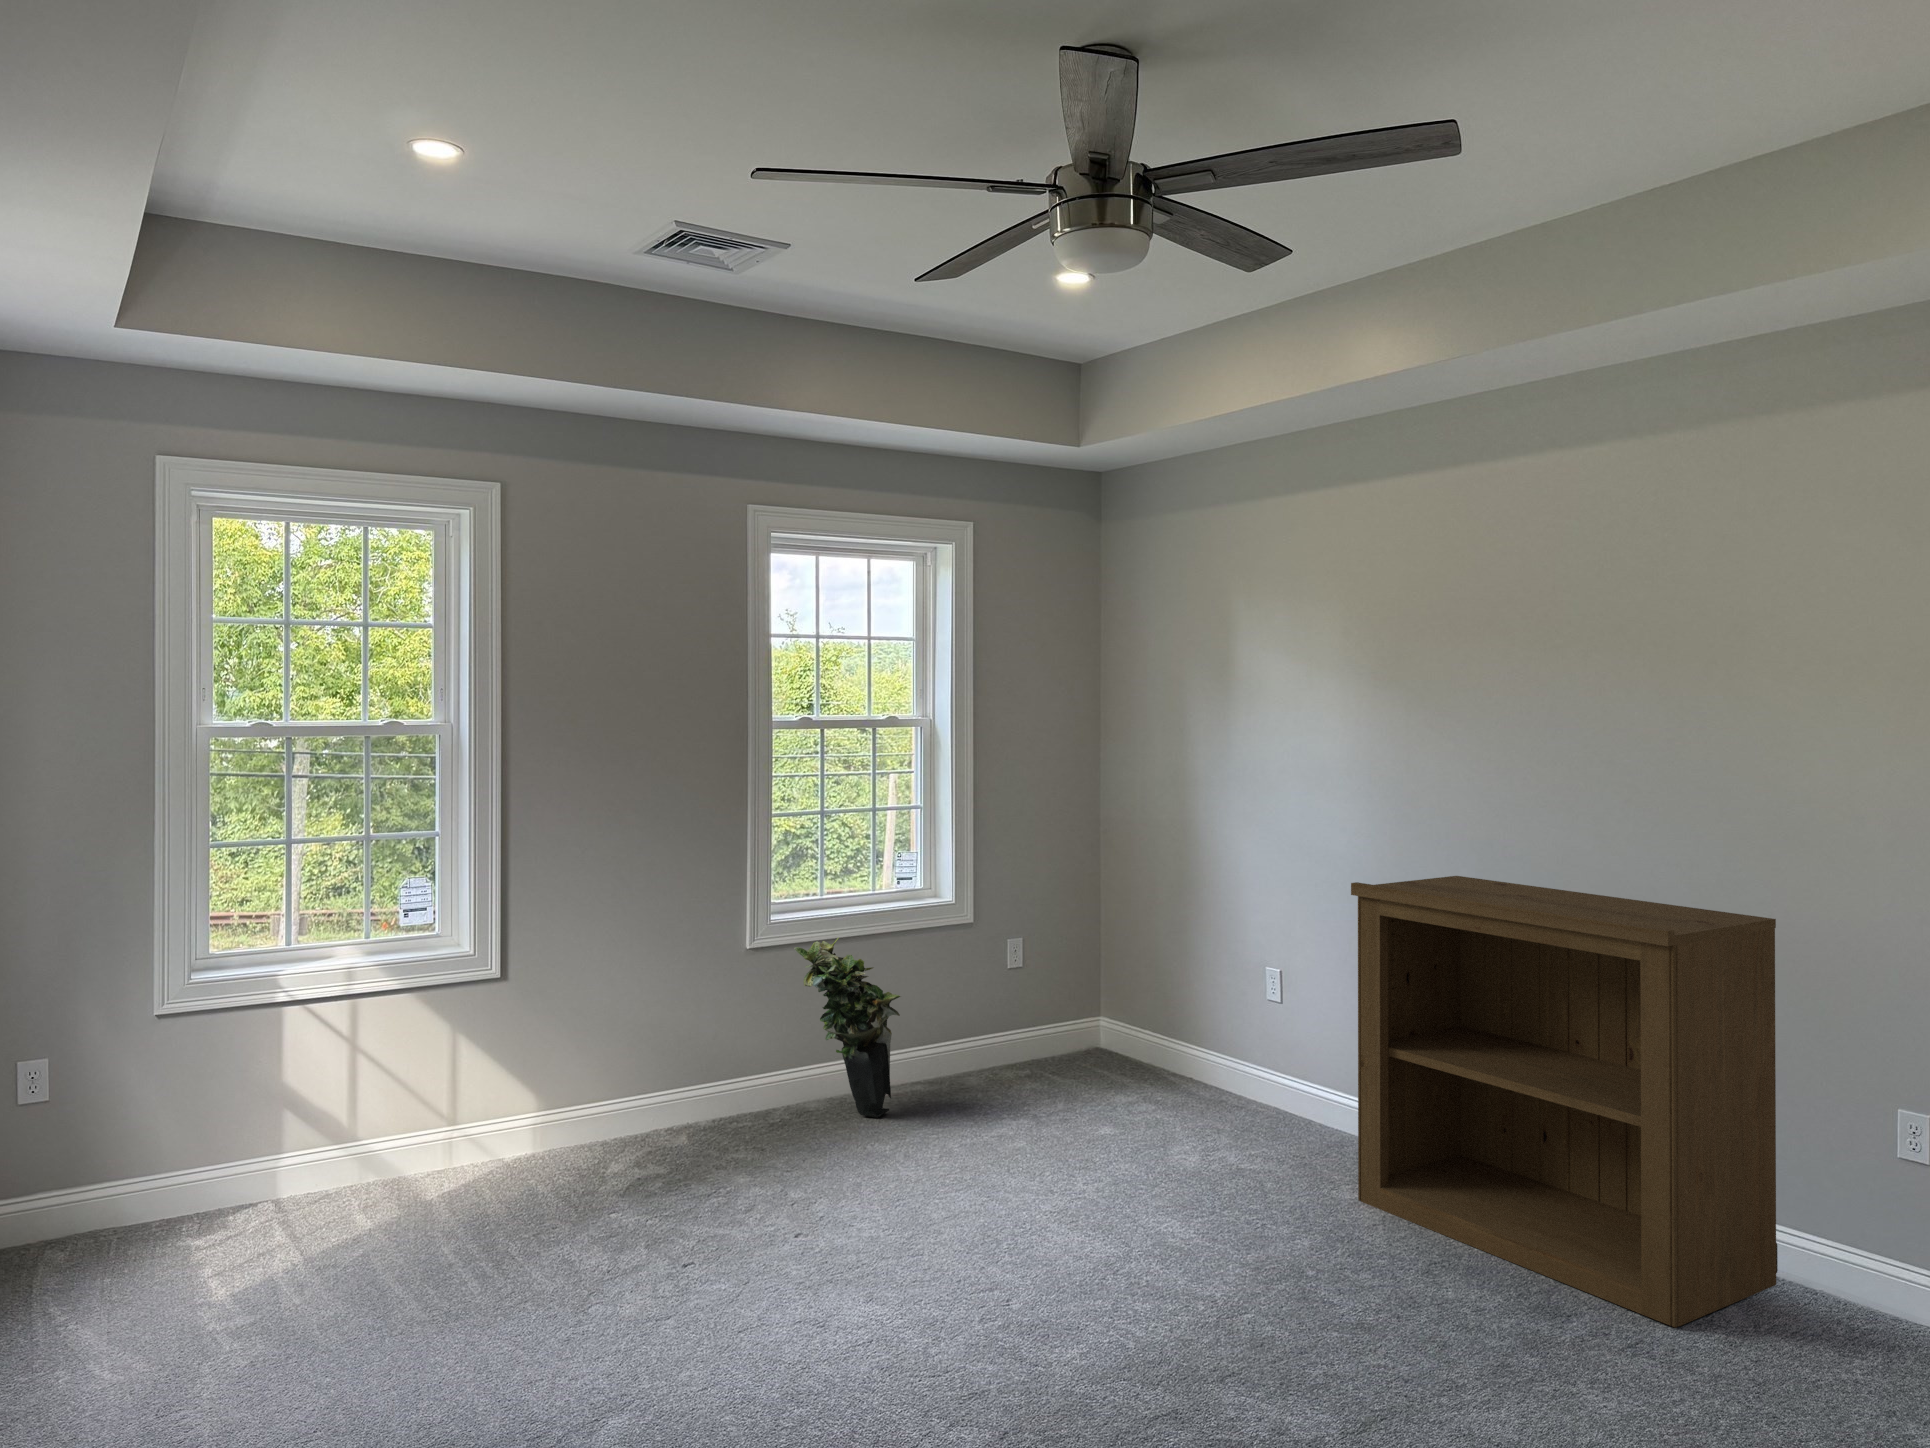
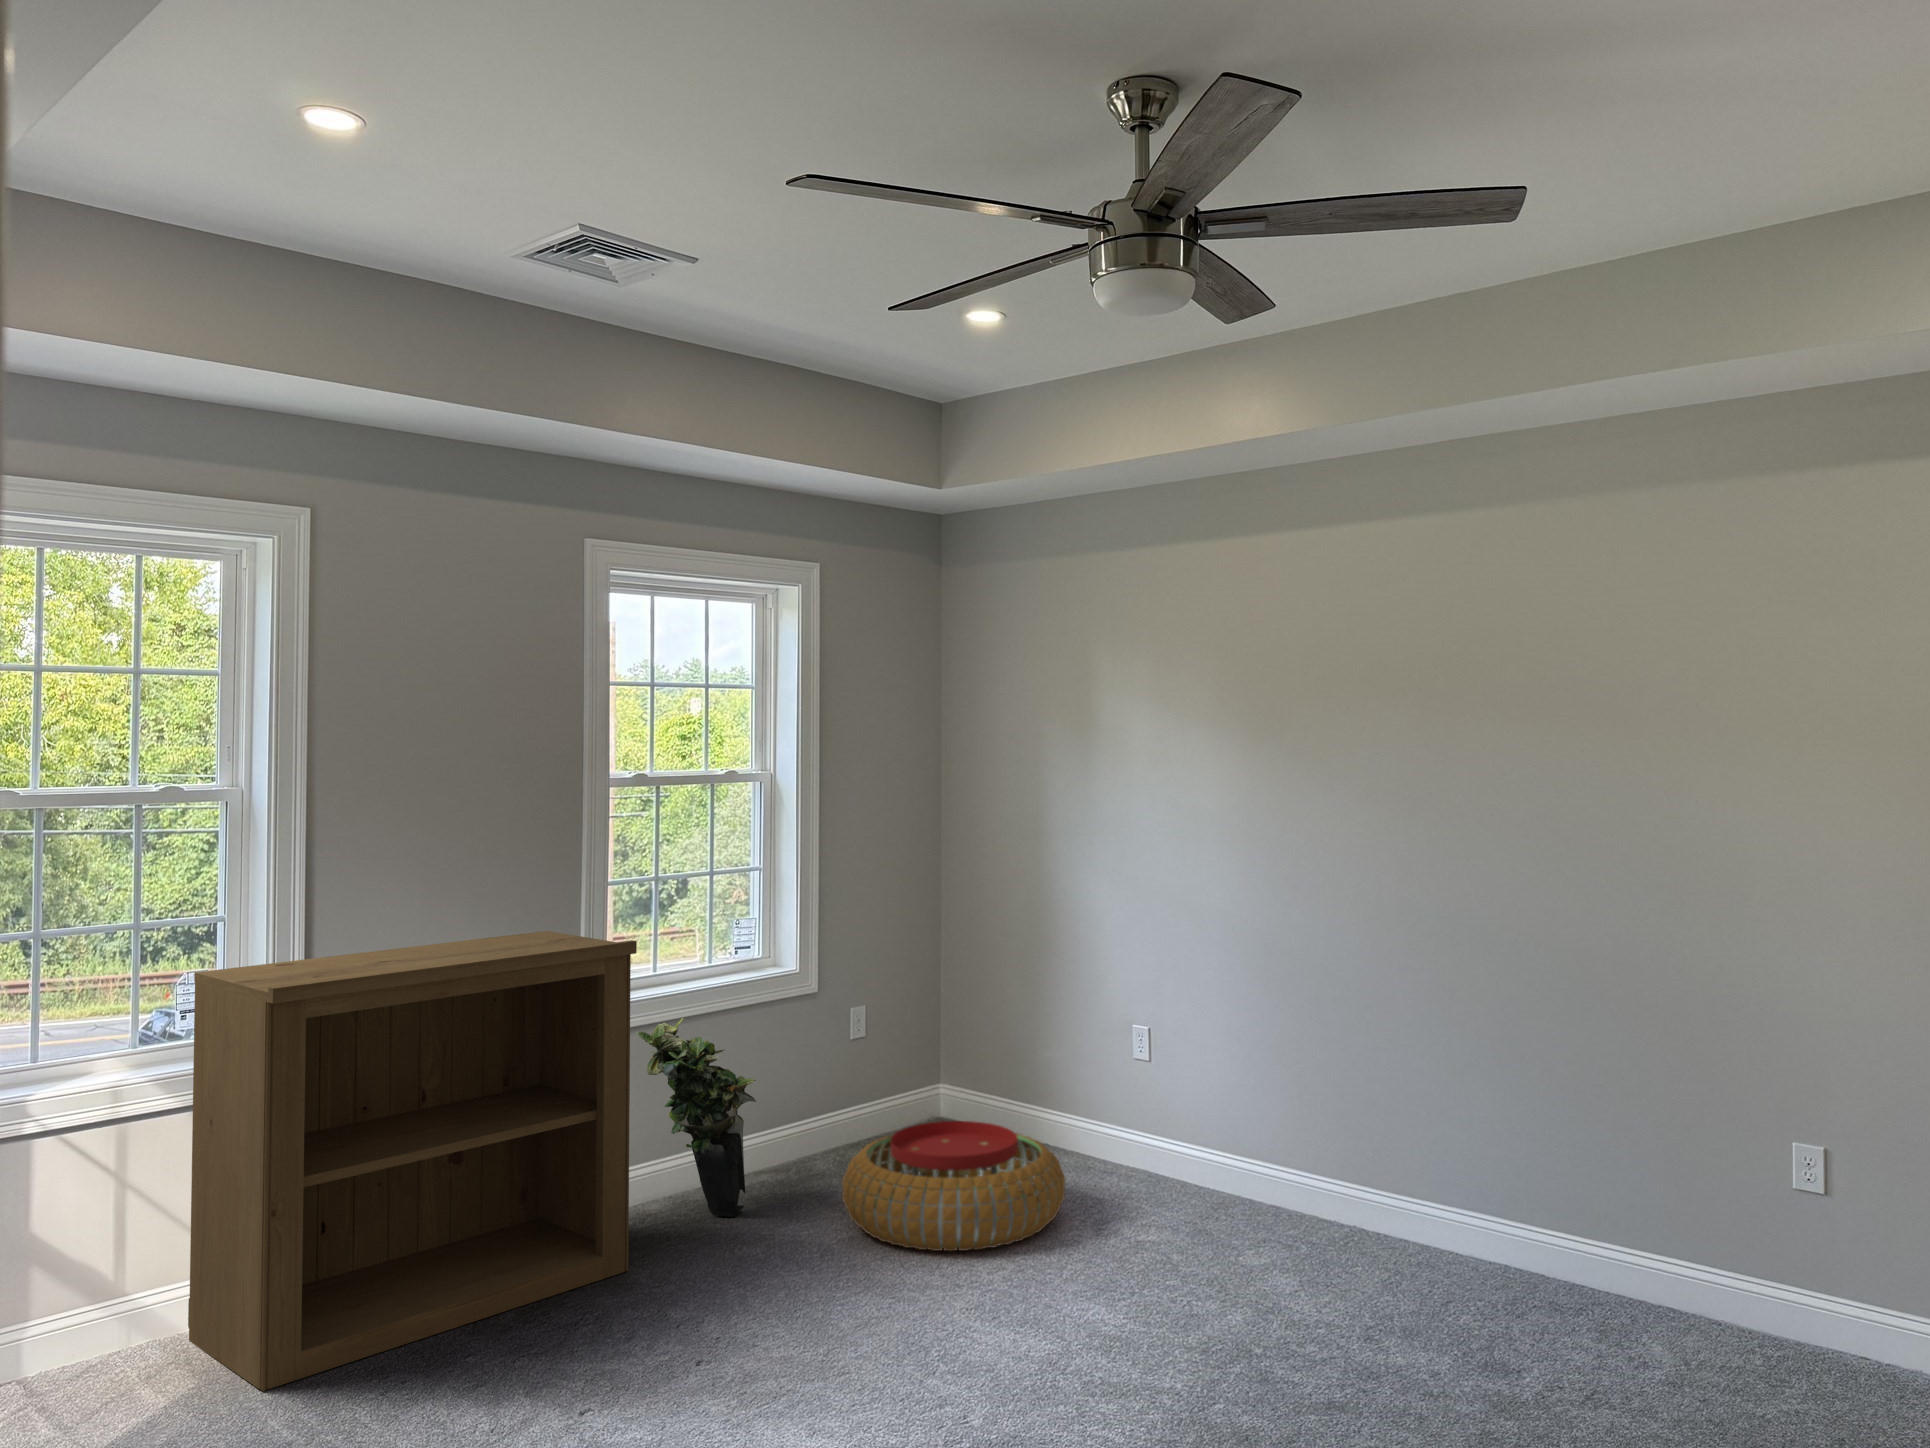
bookshelf: present [1351,876,1778,1327] -> present [188,931,637,1391]
pouf: none [970,1044,1179,1162] -> present [842,1121,1065,1251]

